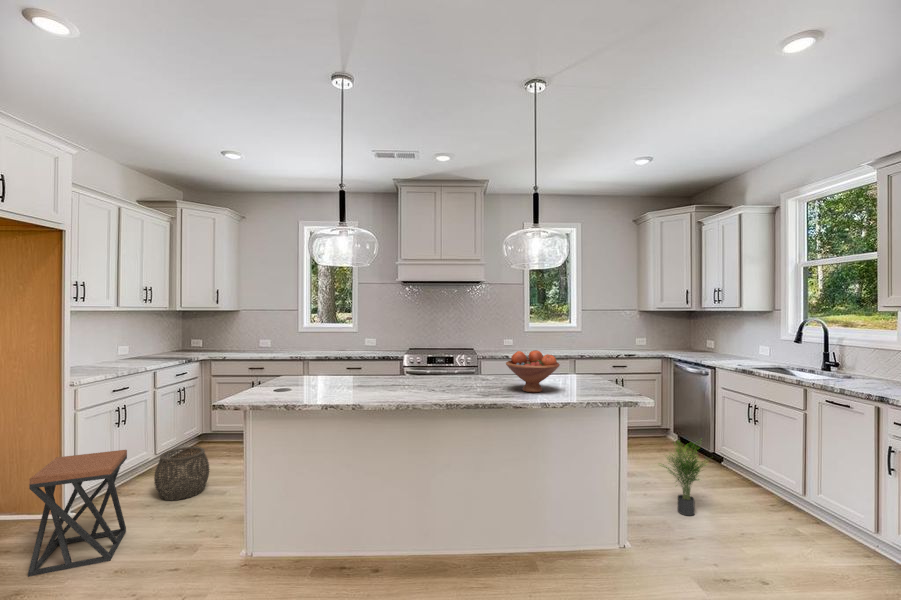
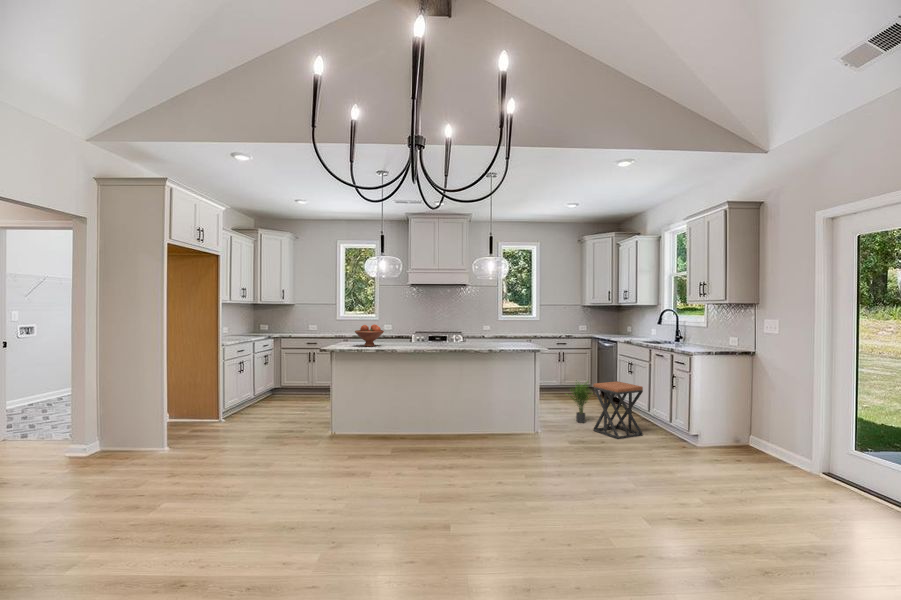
fruit bowl: present [506,350,560,392] -> present [355,324,384,347]
woven basket: present [154,447,210,500] -> none [264,388,295,417]
stool: present [28,450,127,577] -> present [593,381,643,439]

